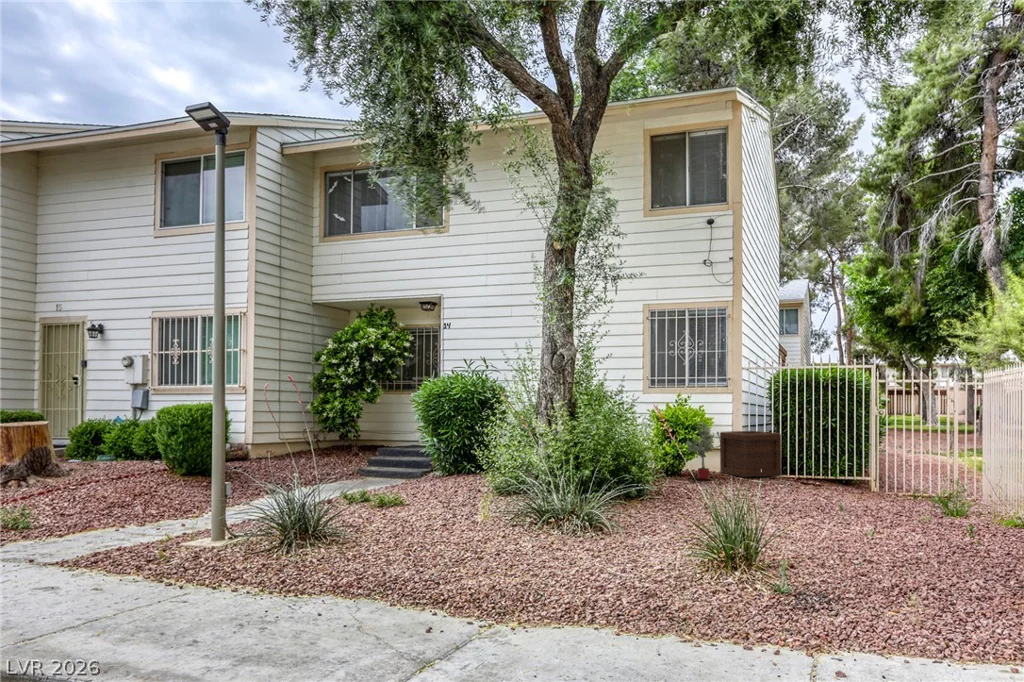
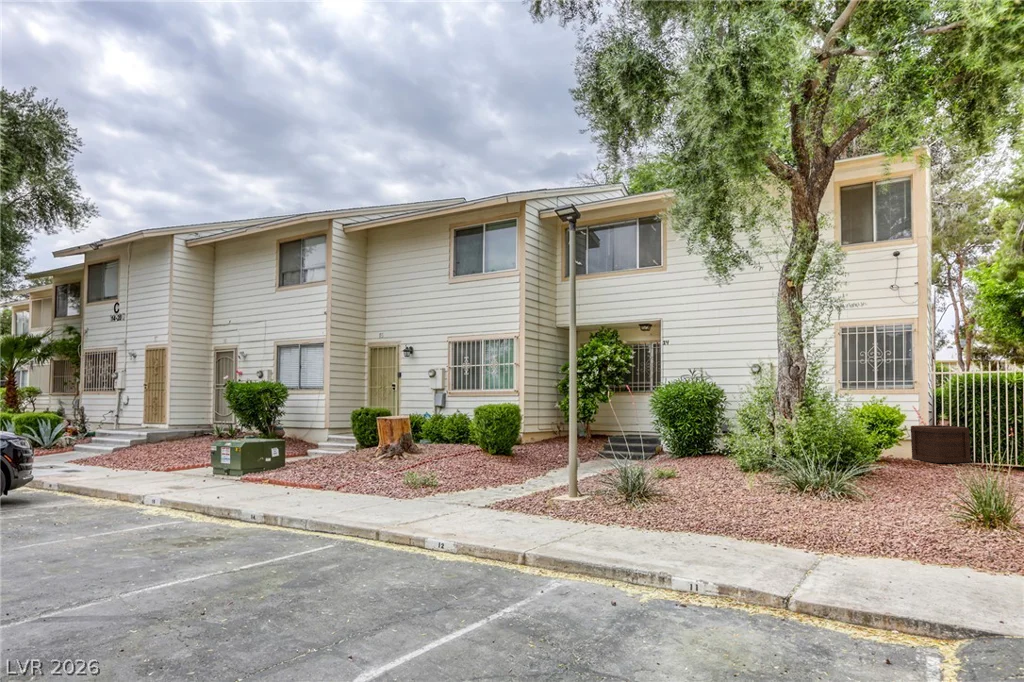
potted tree: present [686,422,714,480] -> none [882,417,911,465]

